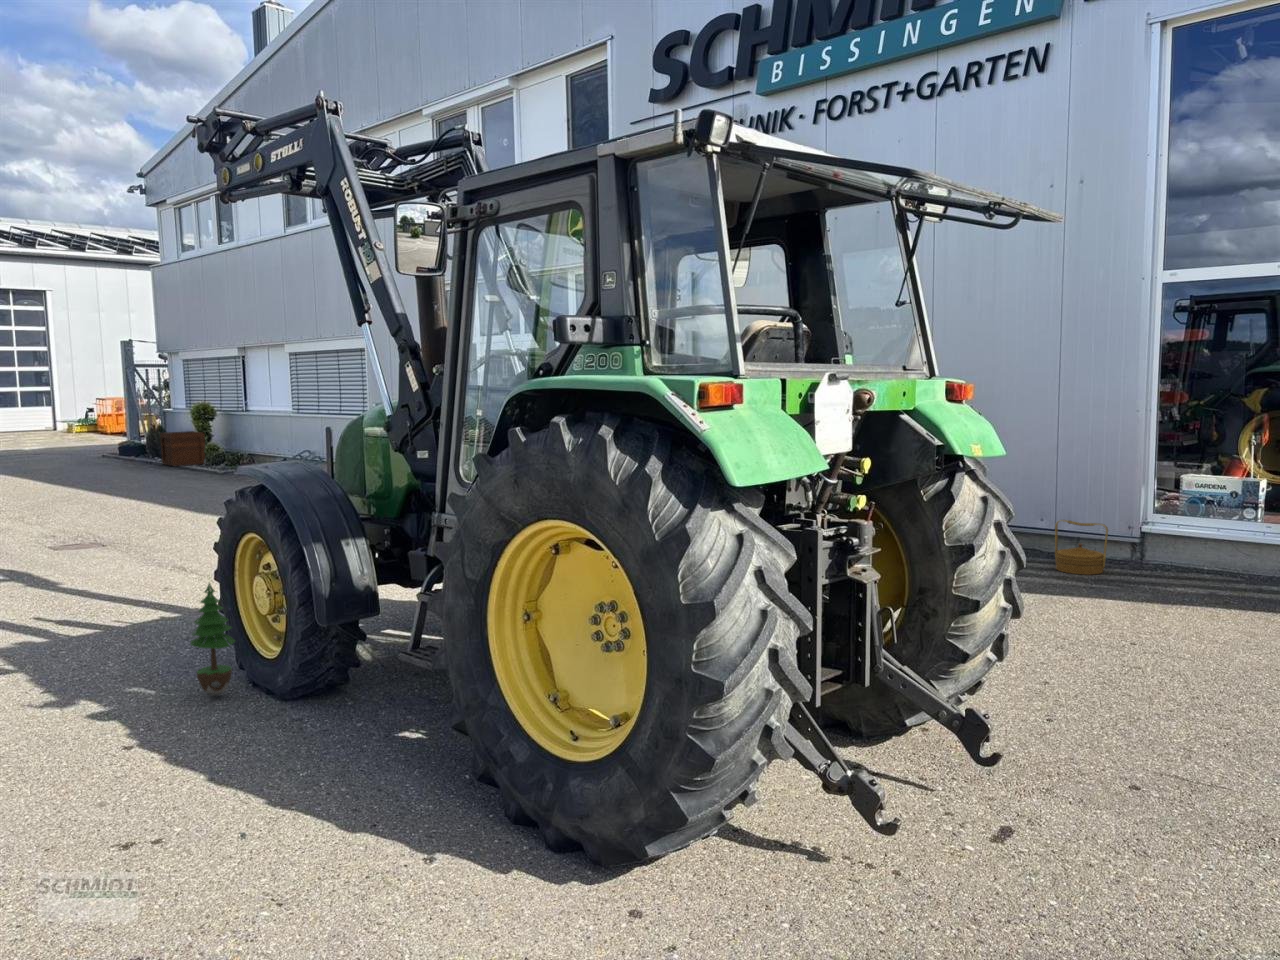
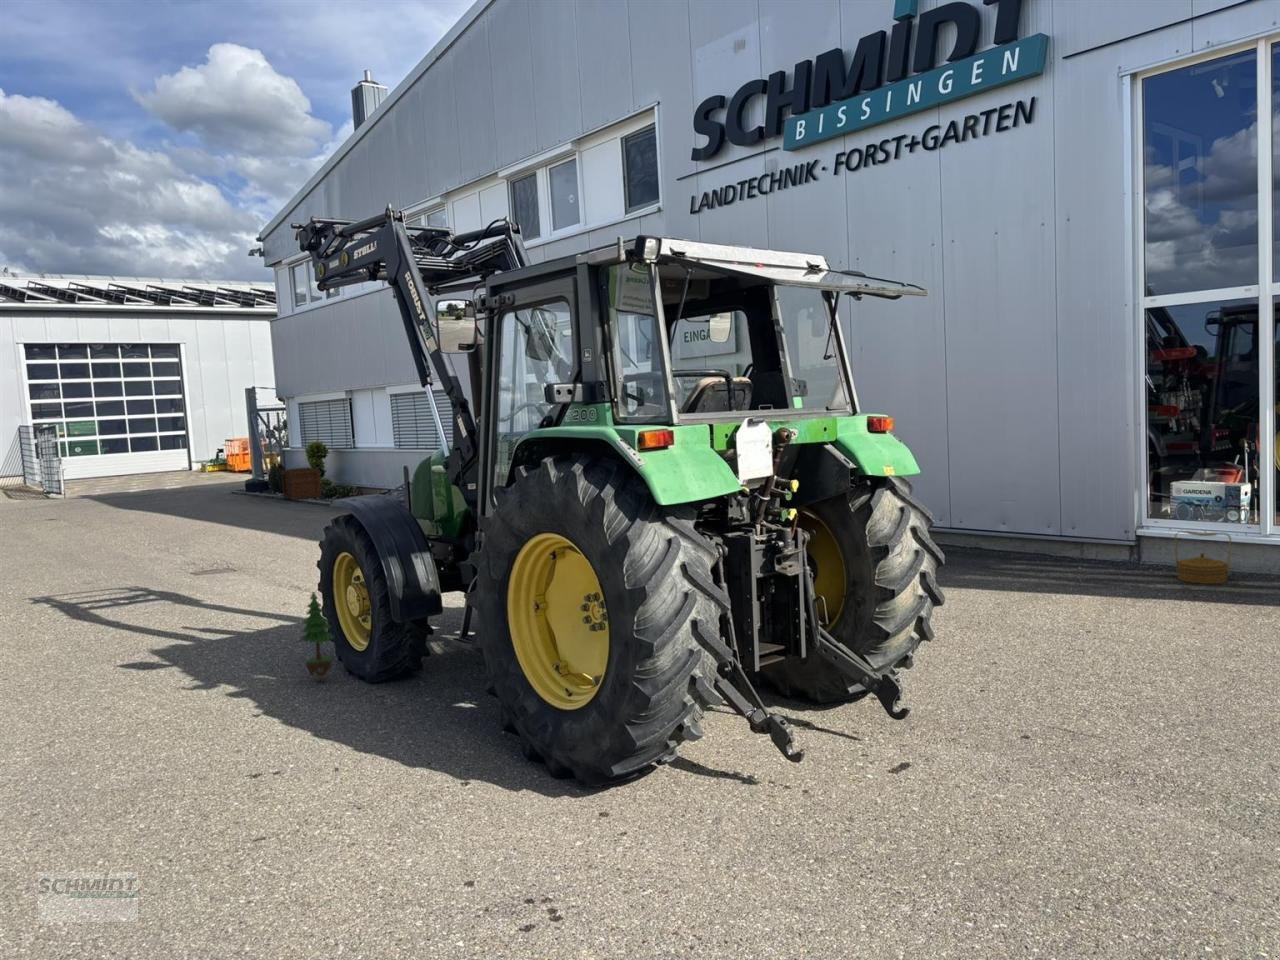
woven basket: present [1055,520,1108,575] -> present [1175,531,1231,584]

